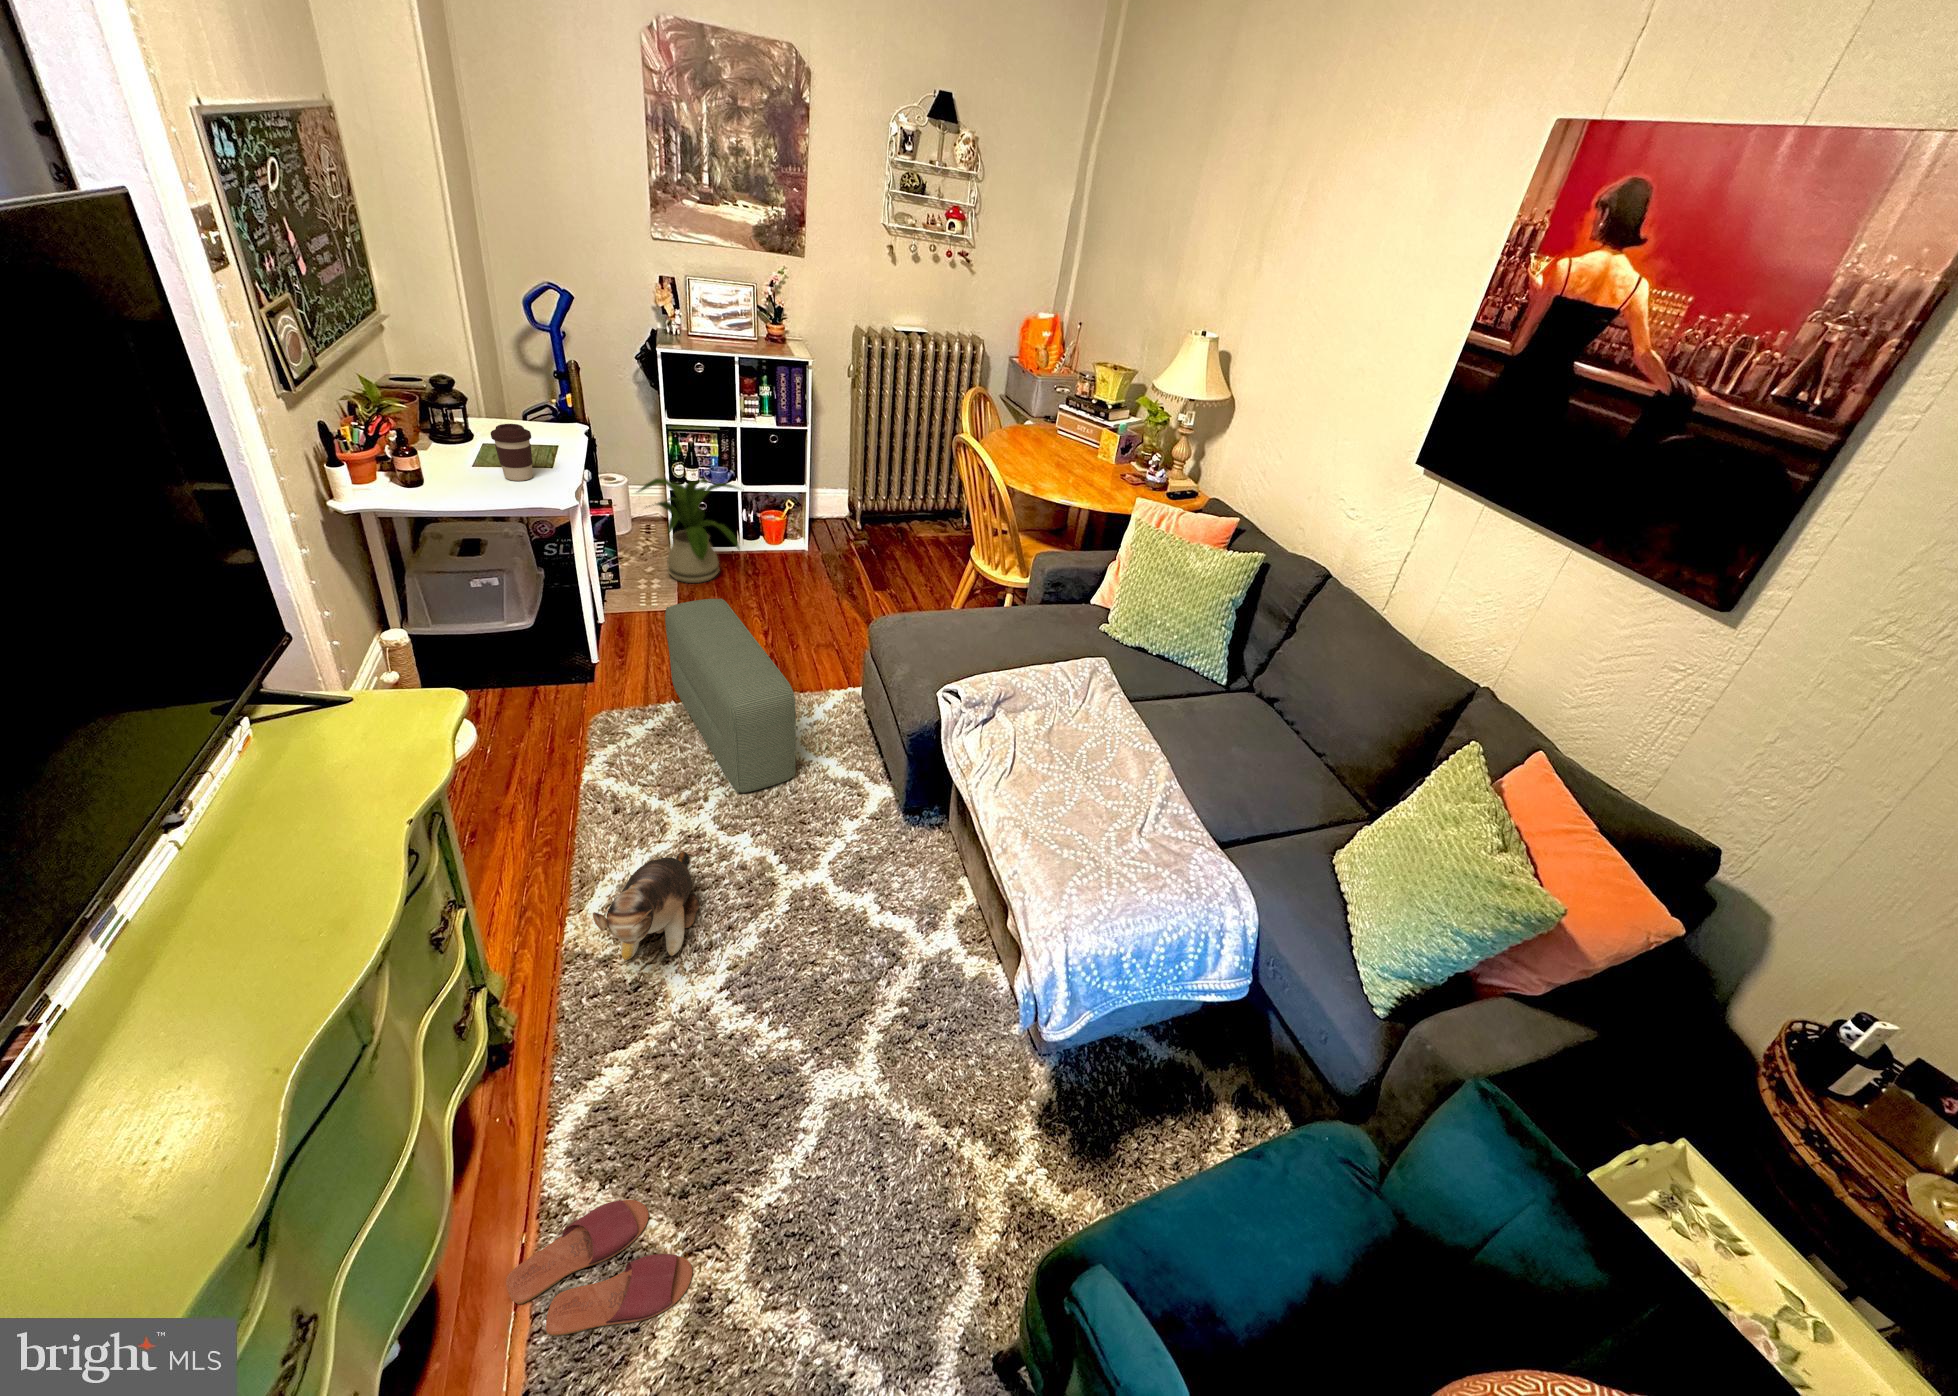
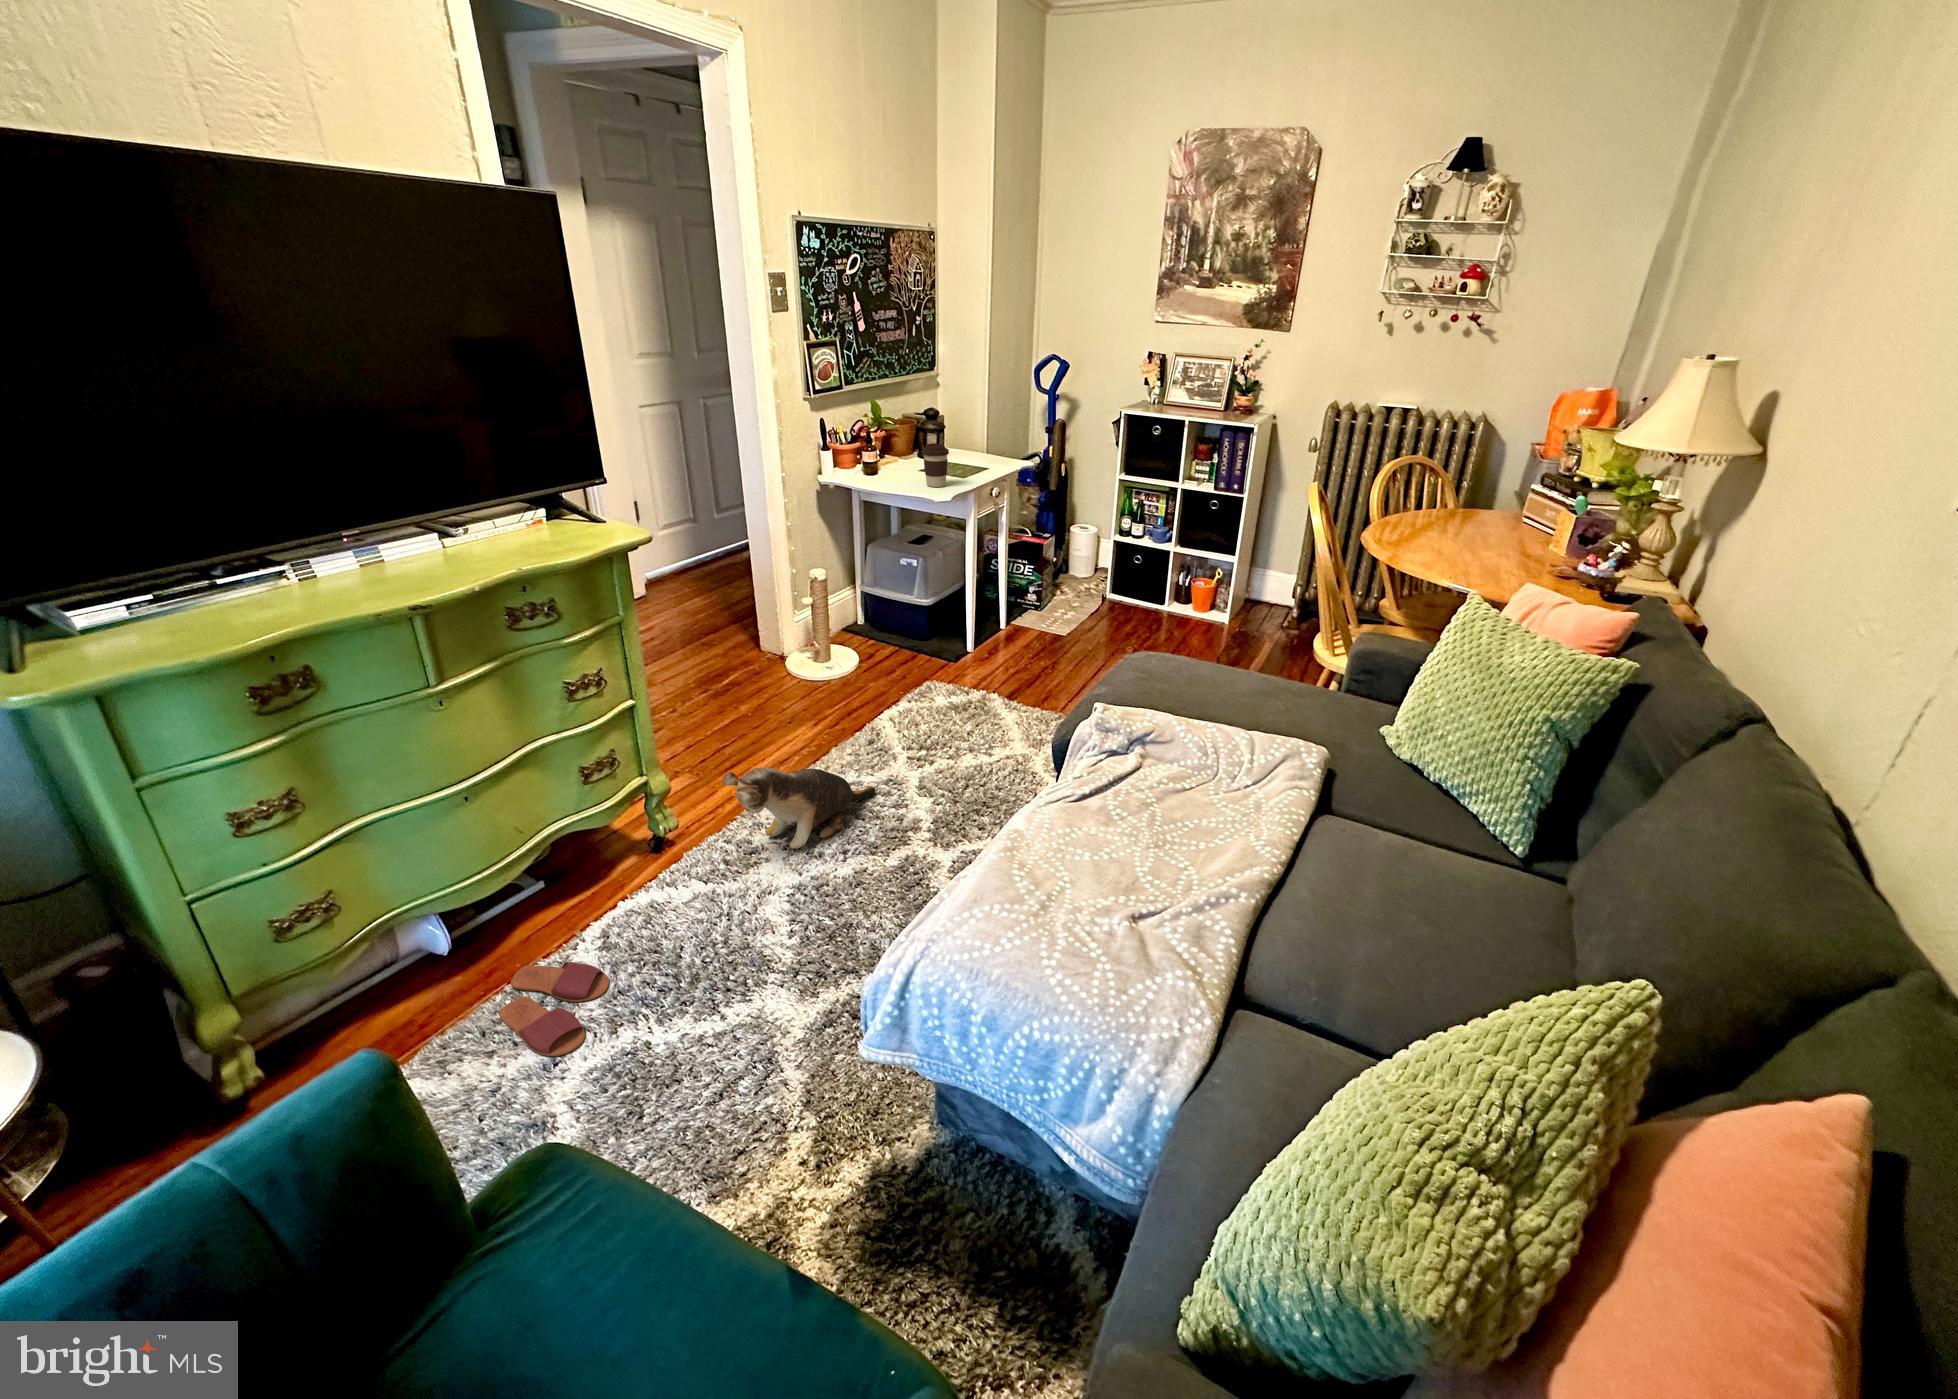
house plant: present [638,478,740,583] -> none [1066,519,1155,618]
pouf: present [665,599,796,793] -> none [952,605,1046,775]

